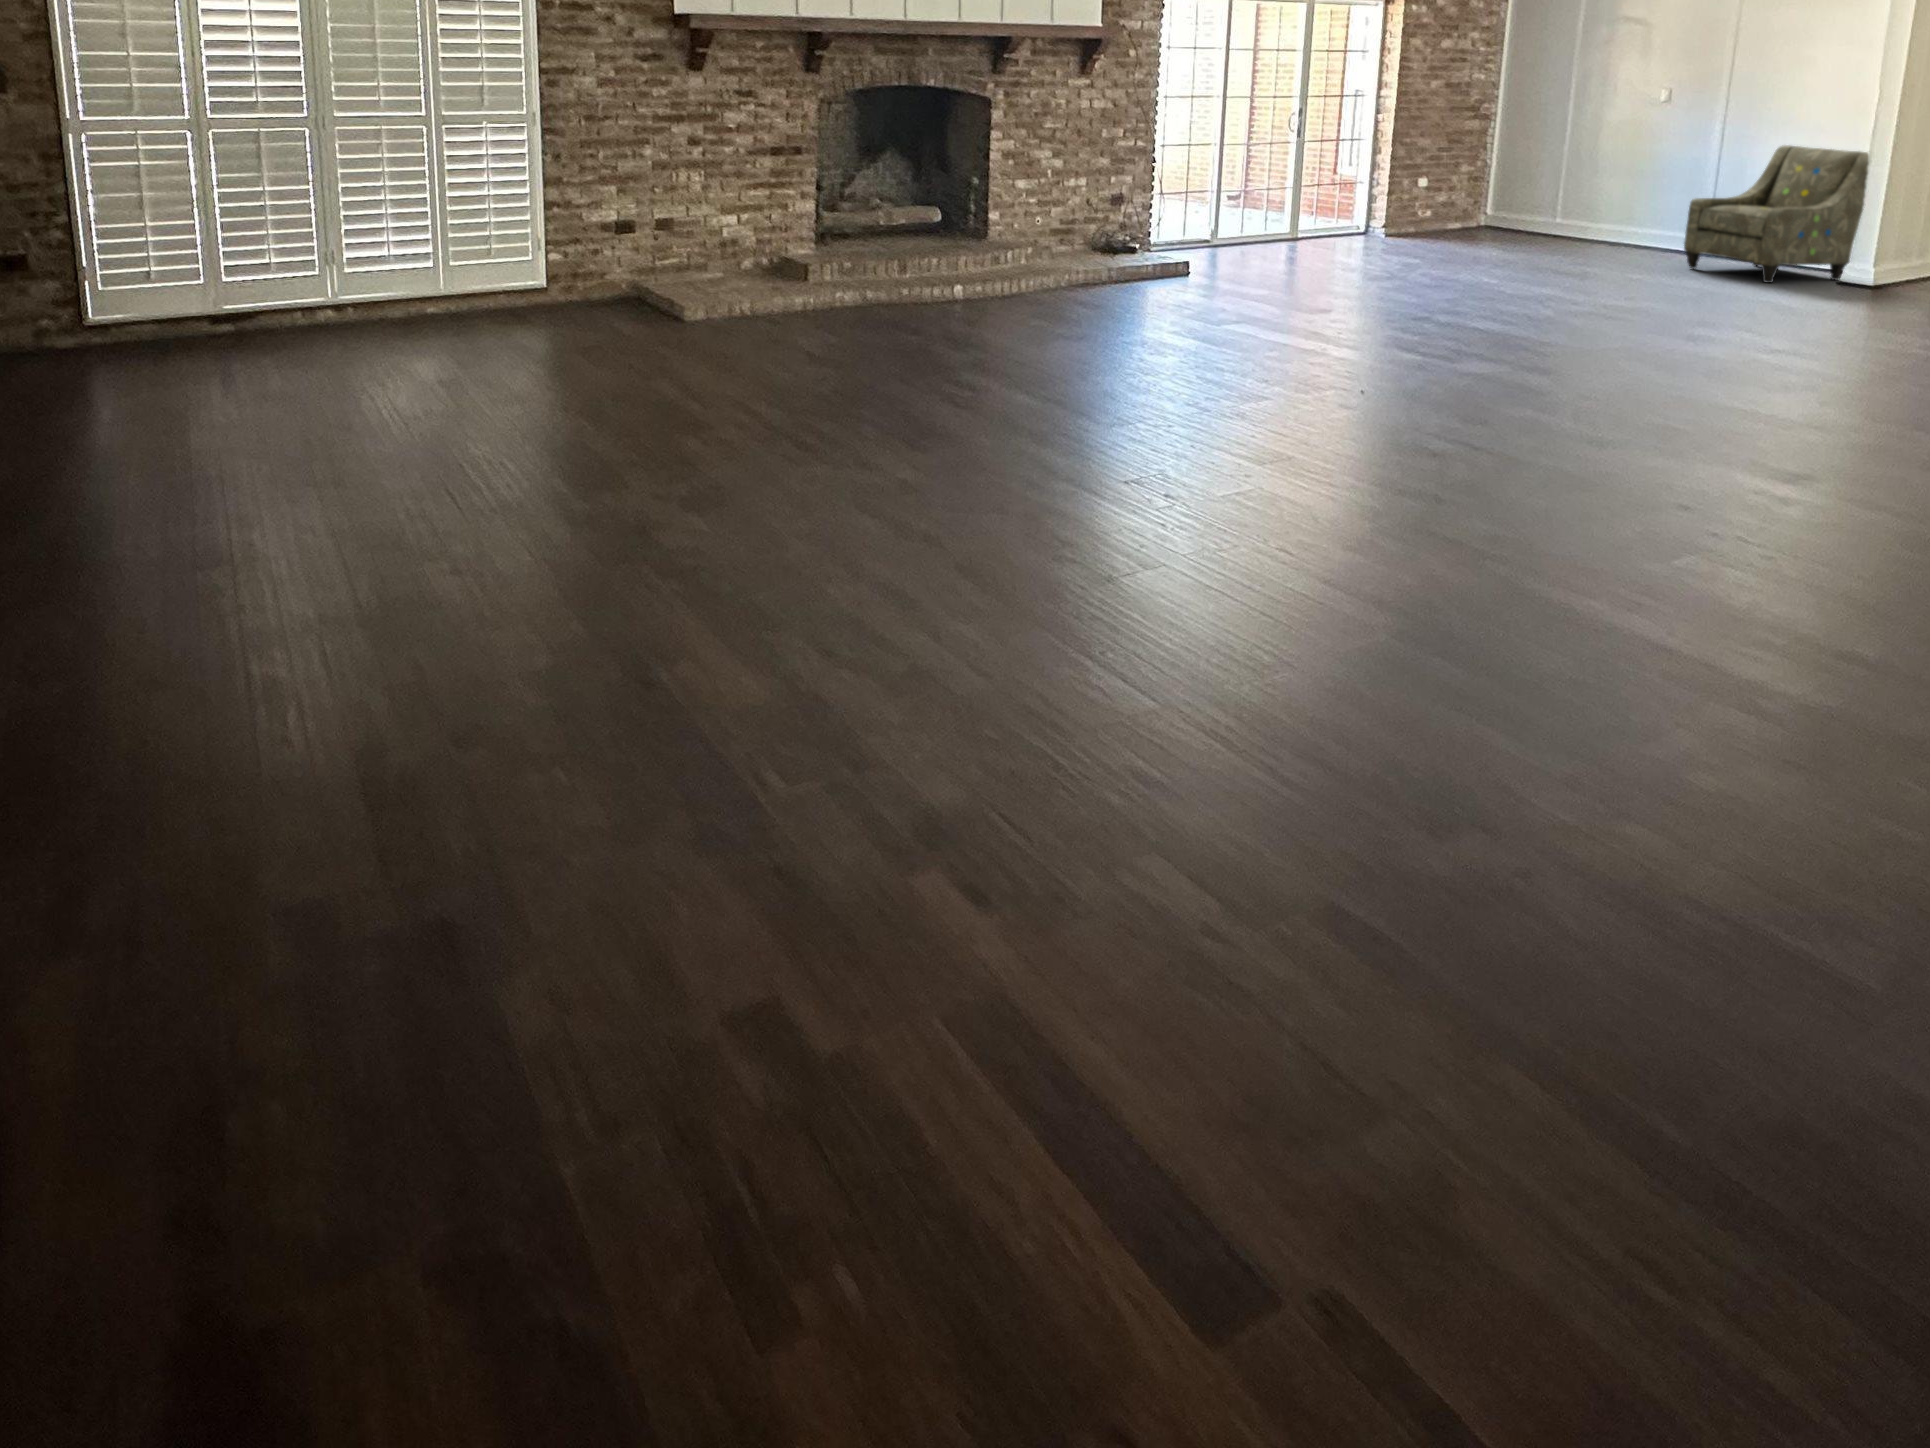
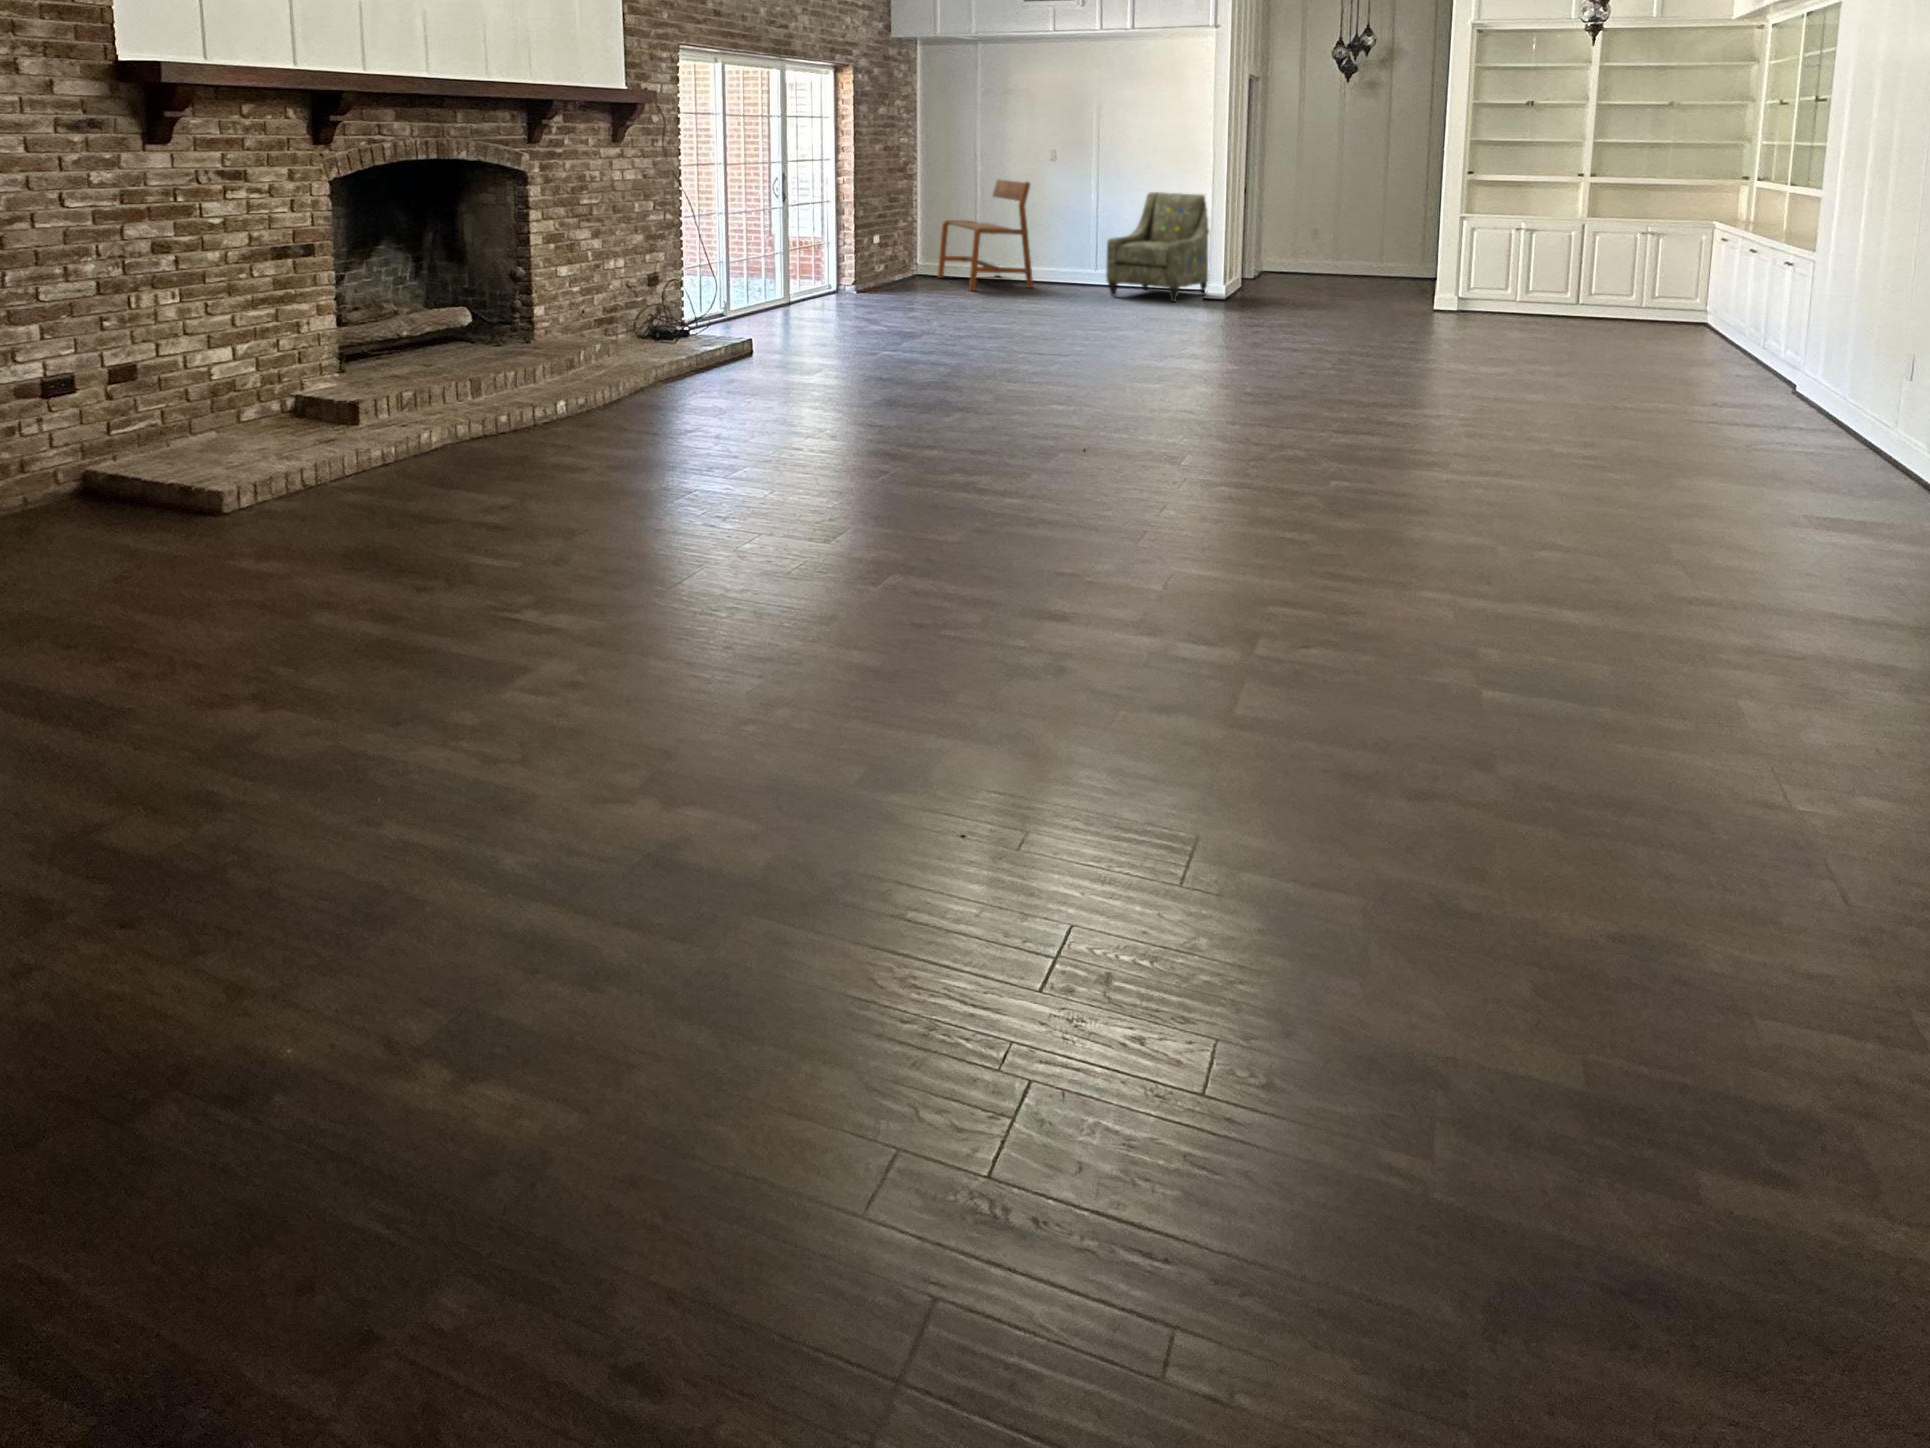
bench: none [1499,121,1610,250] -> present [938,179,1033,291]

